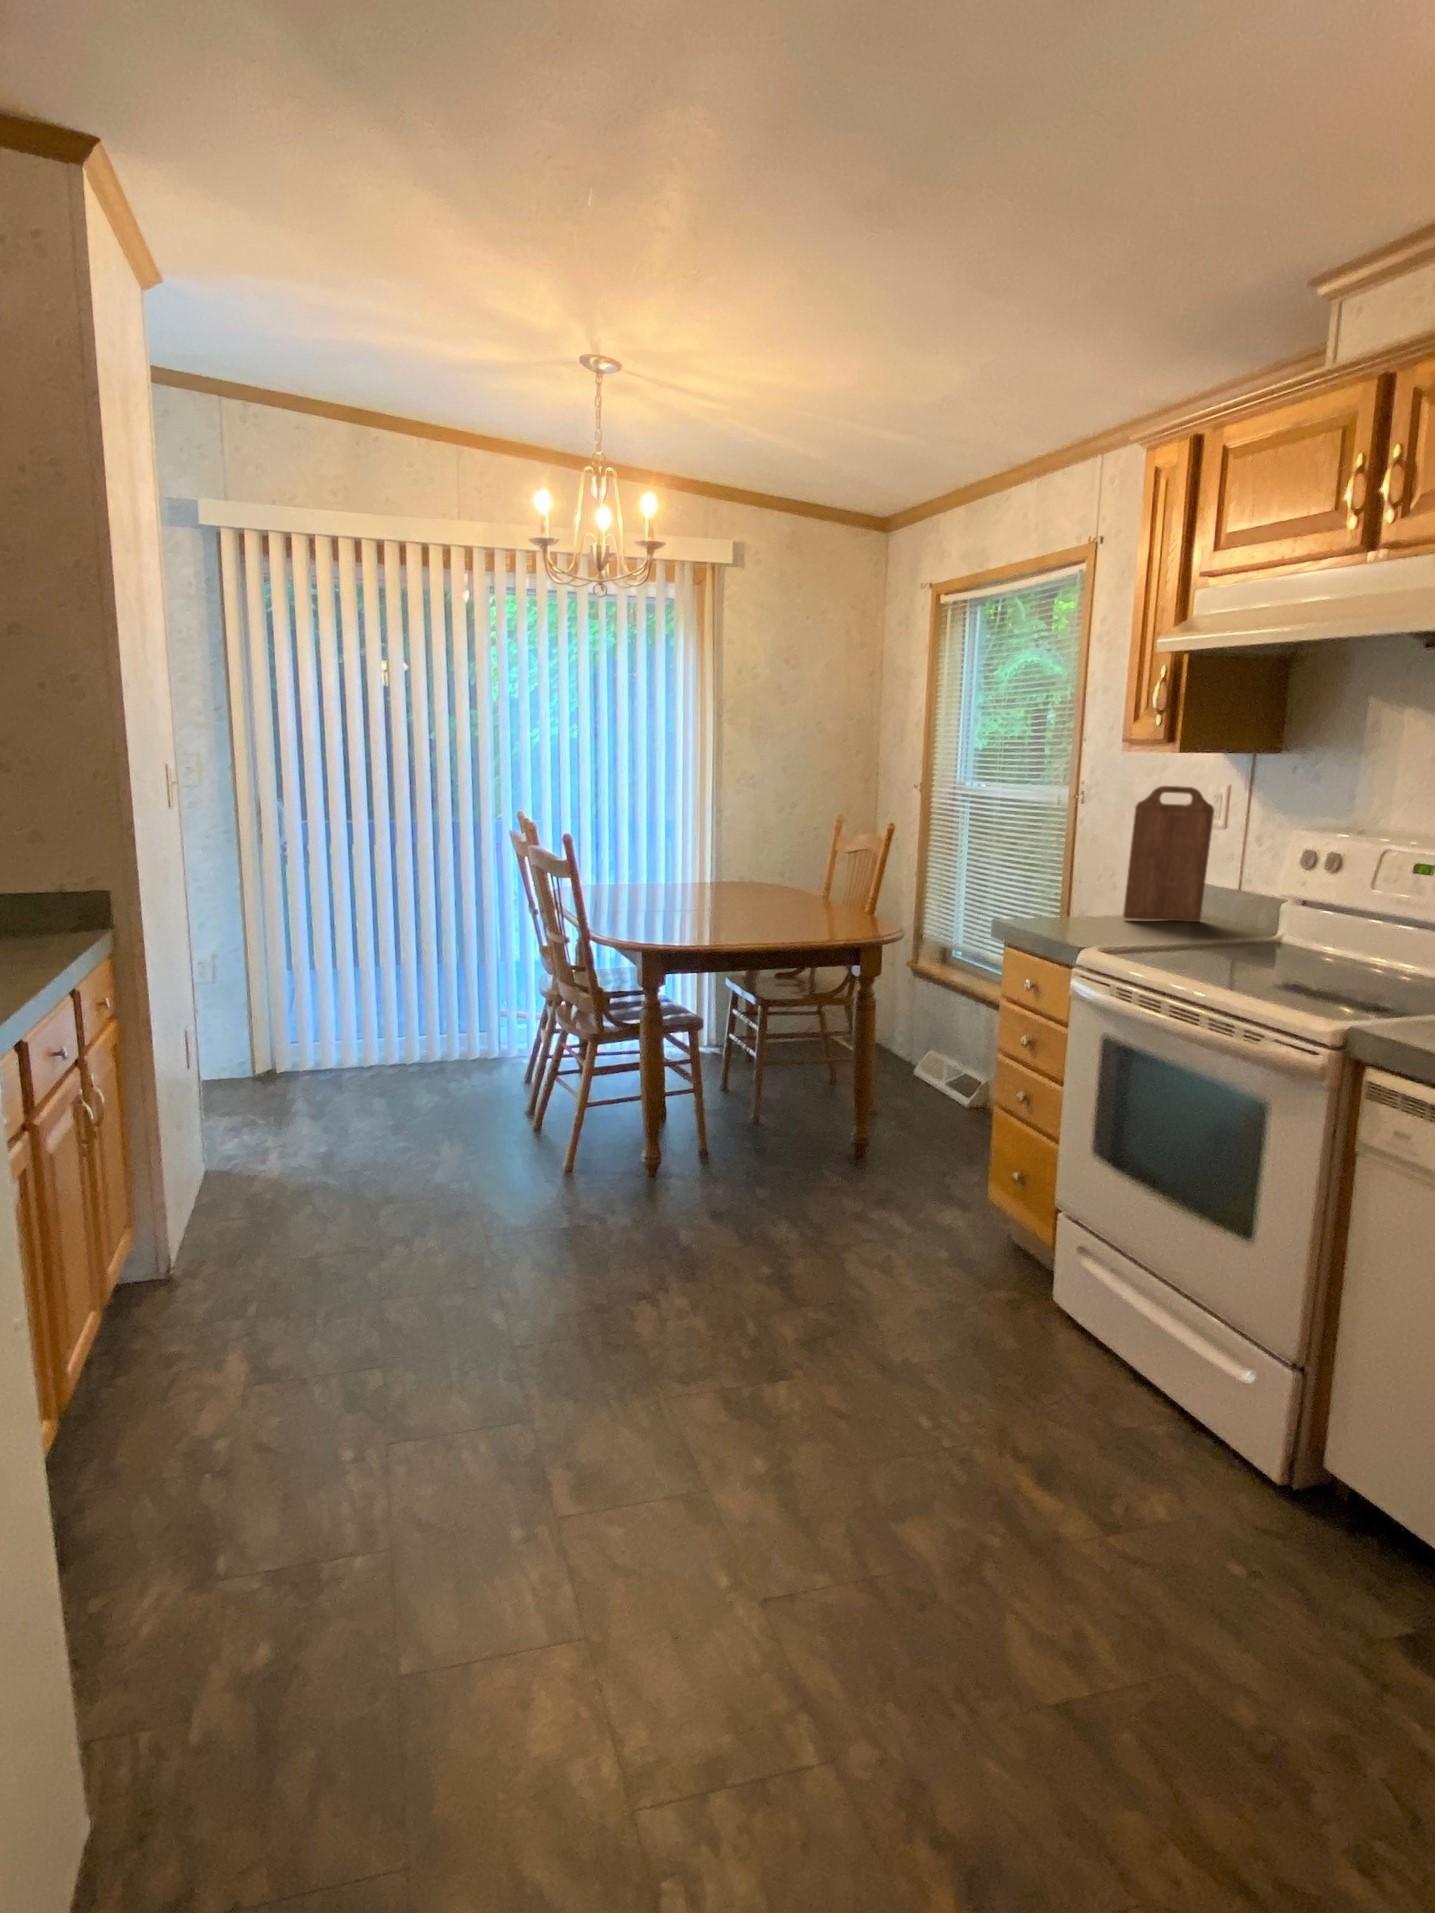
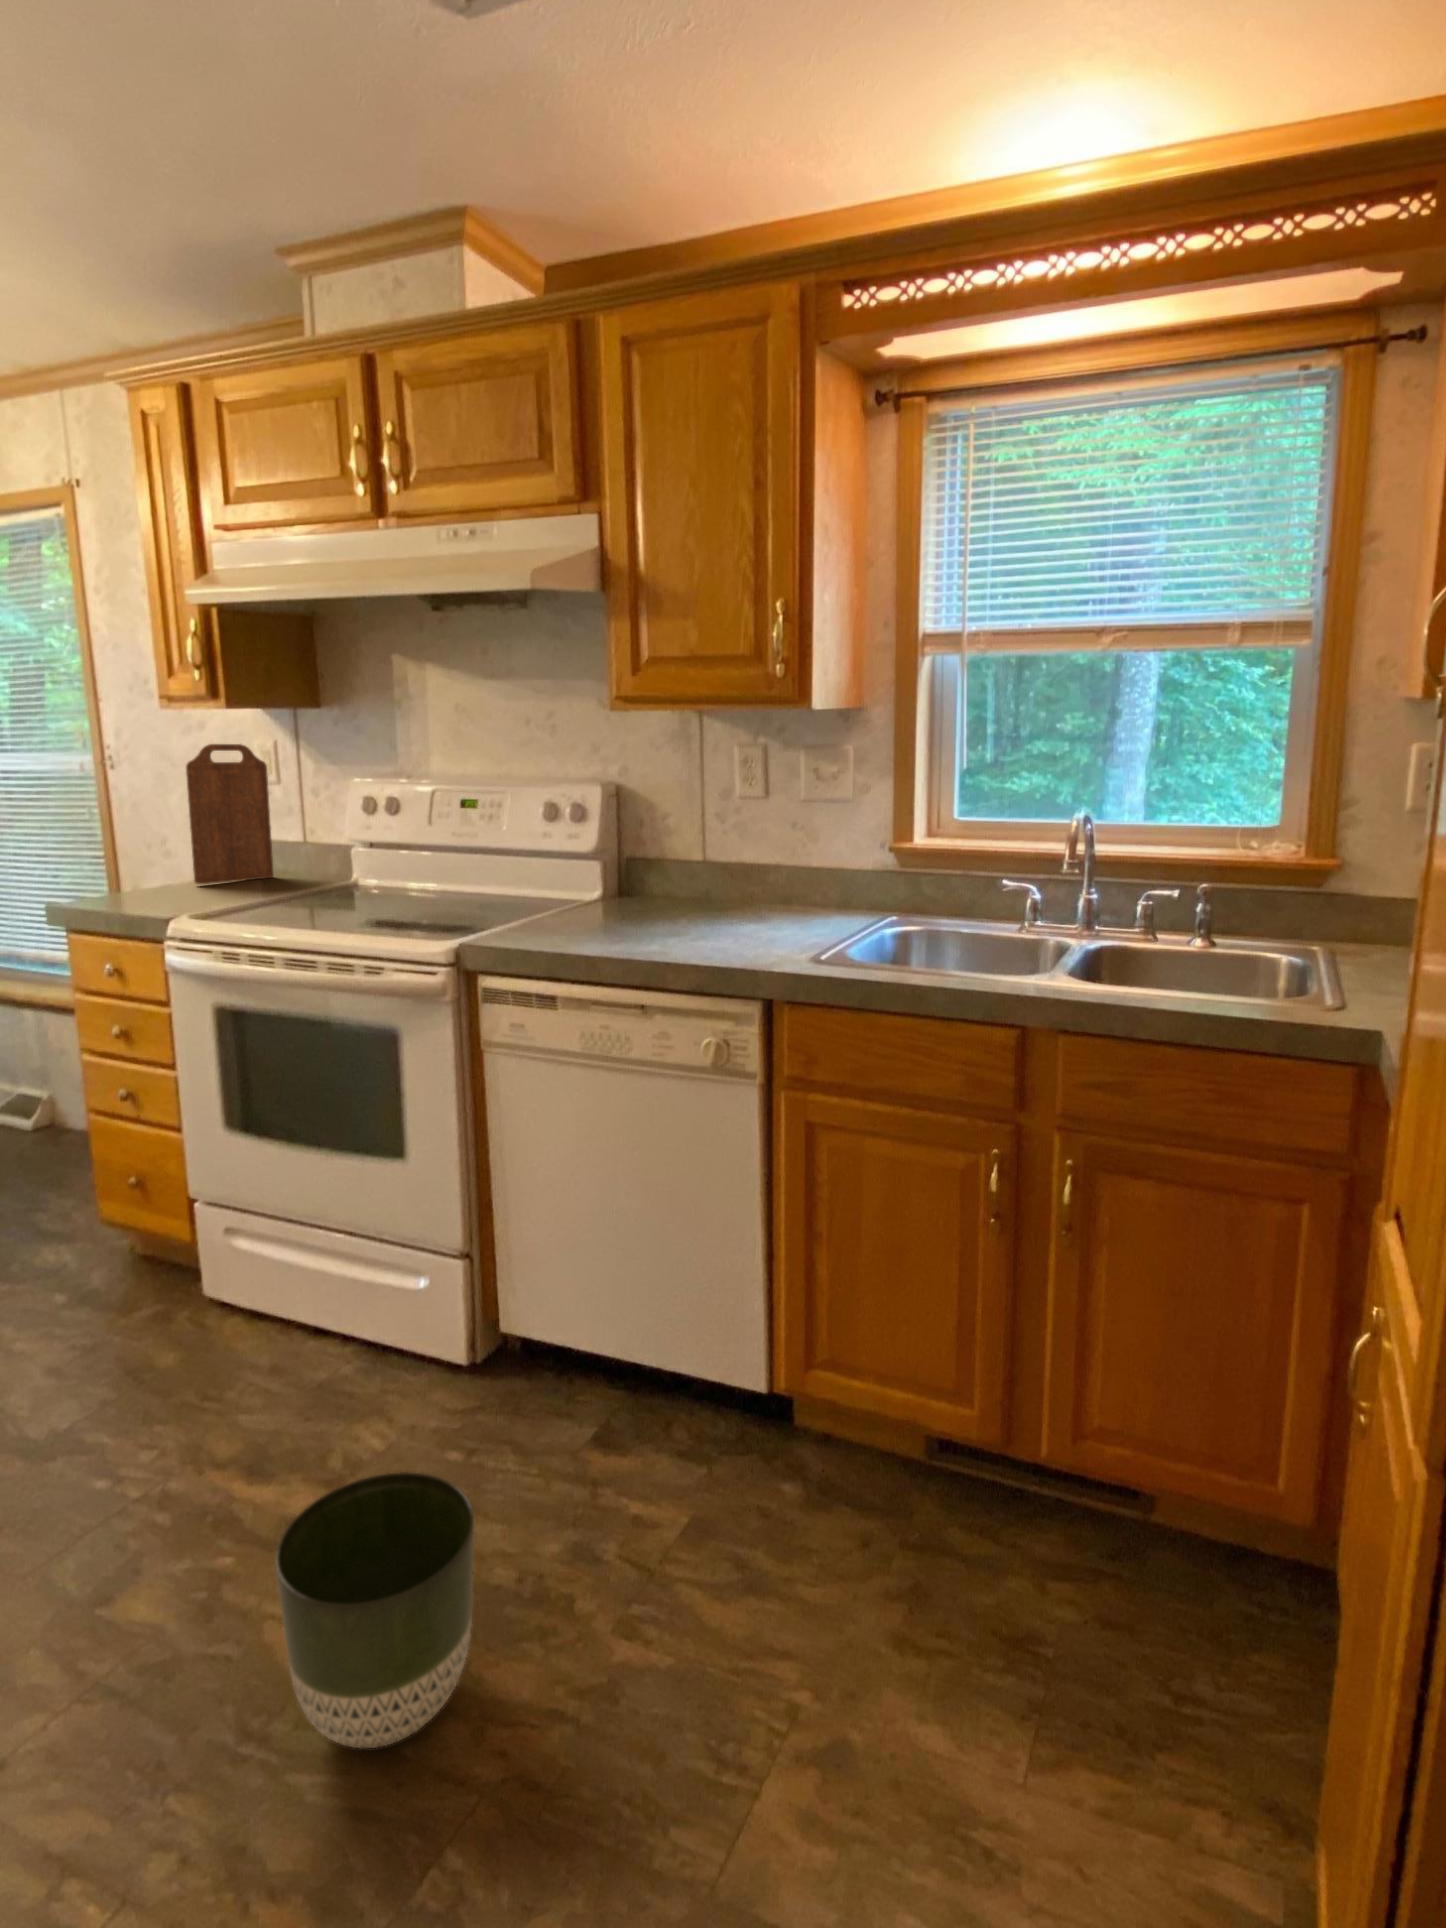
planter: none [1001,1523,1199,1795] -> present [275,1472,474,1748]

